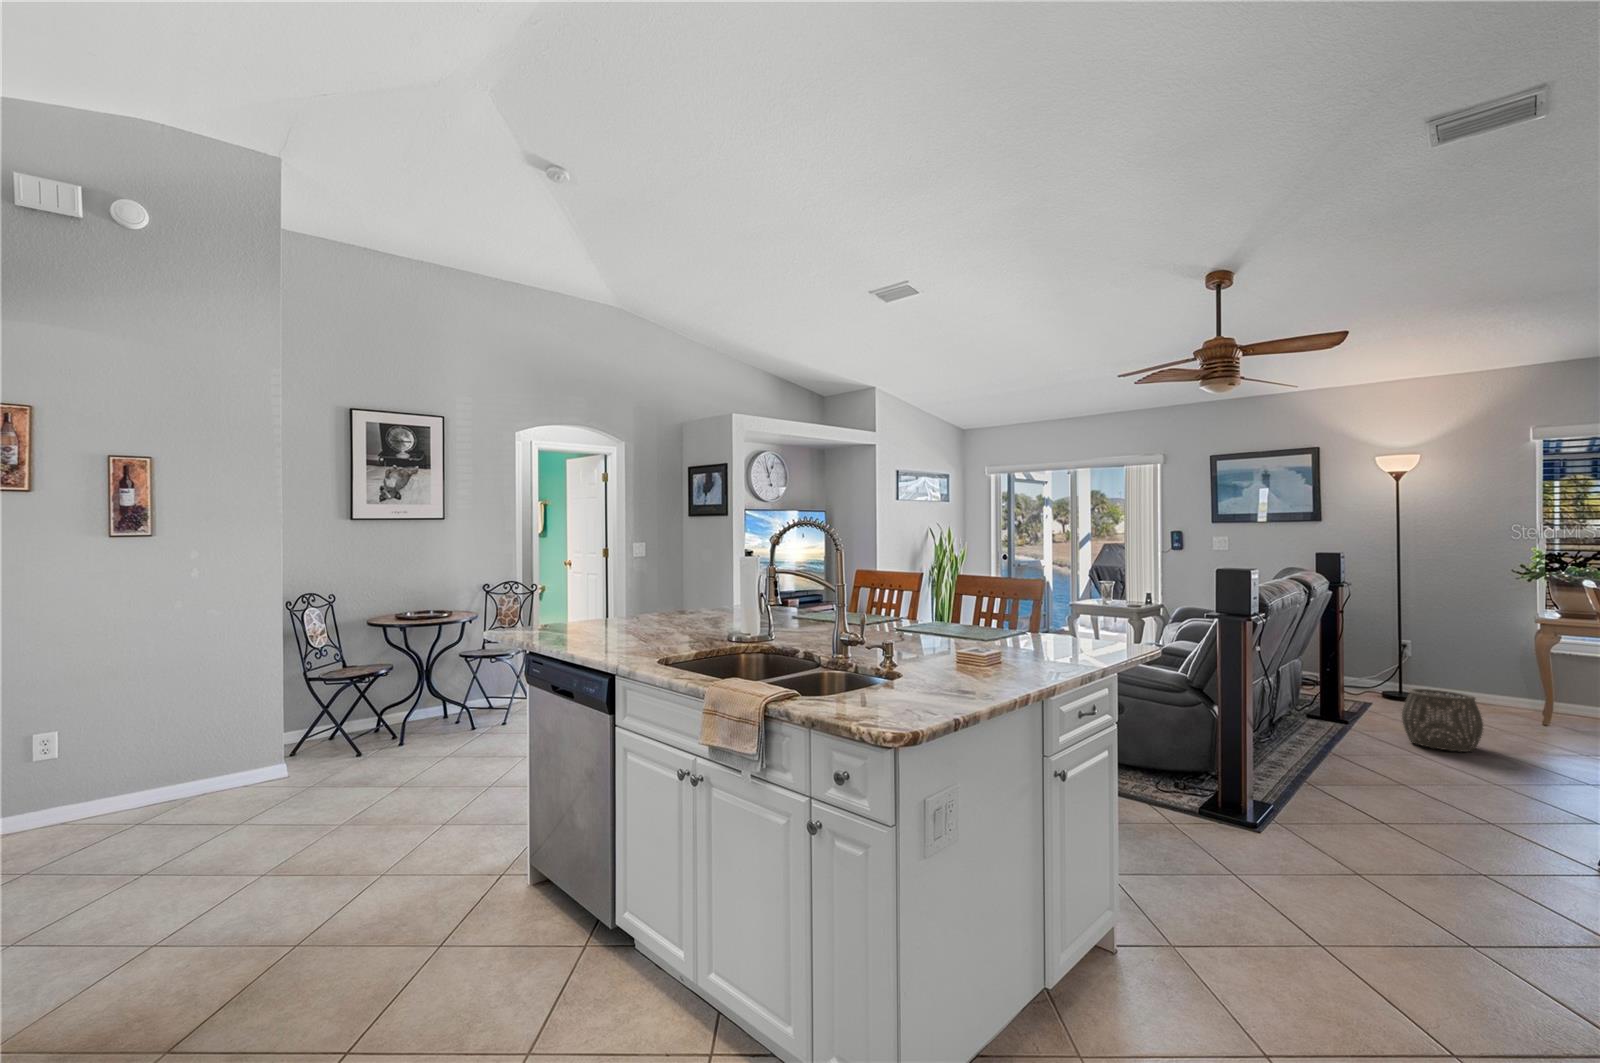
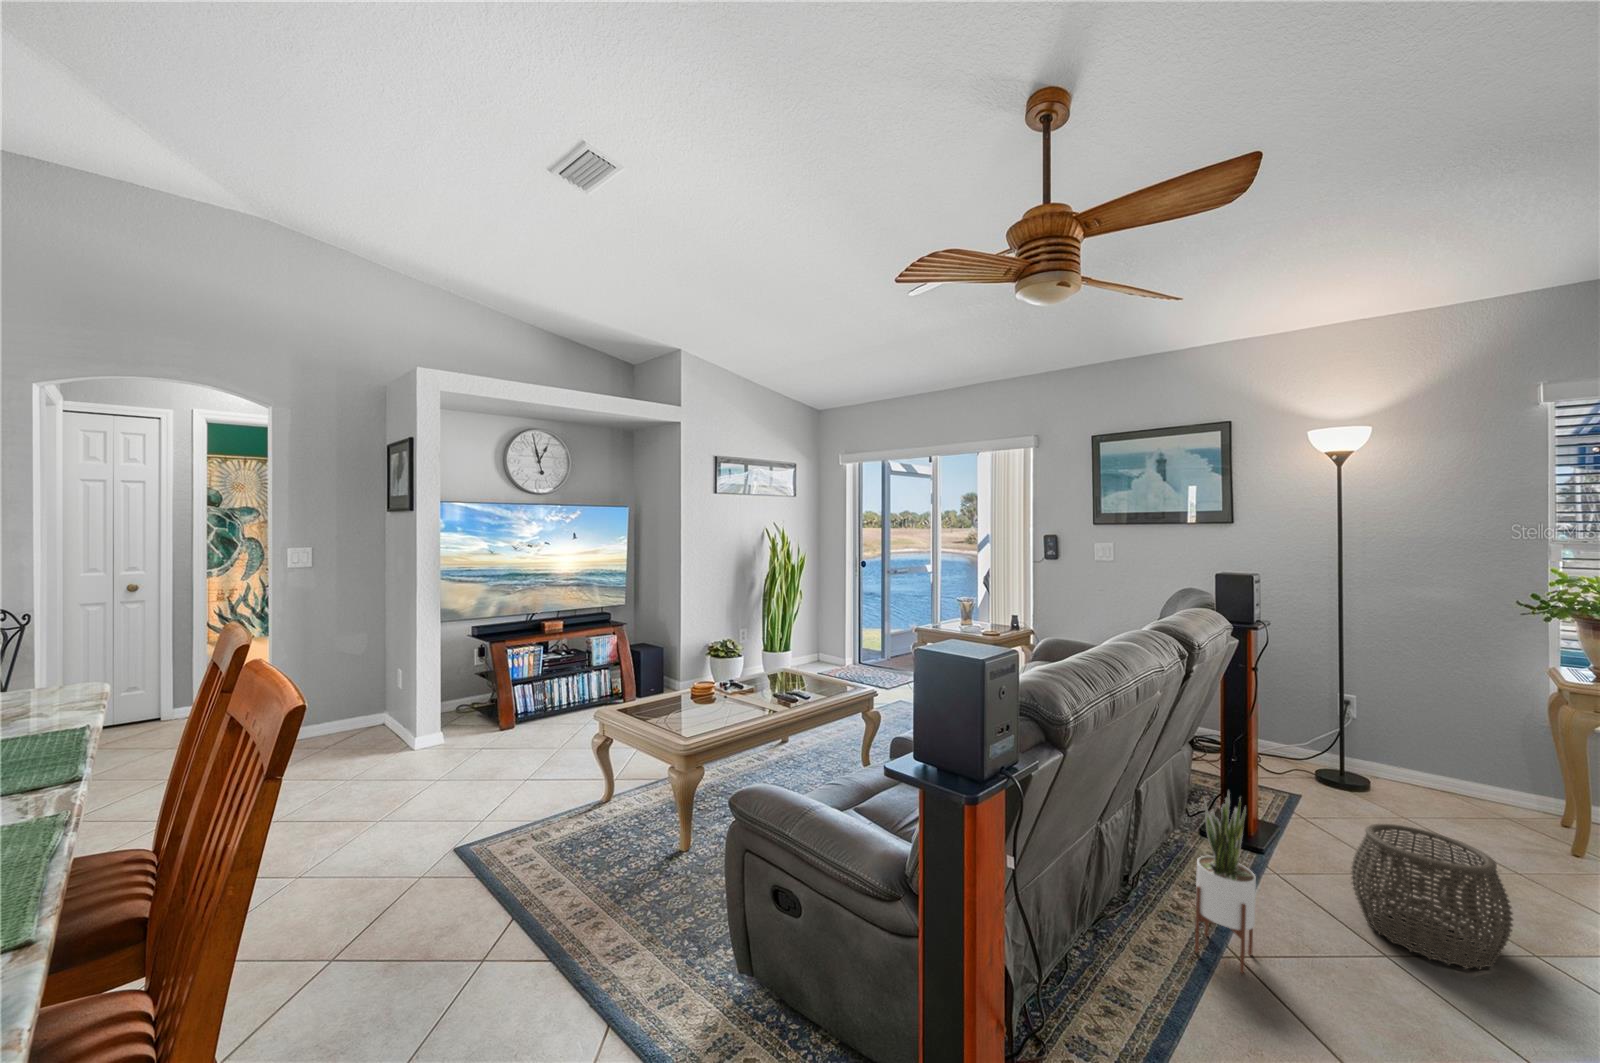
potted plant: none [1316,662,1349,756] -> present [1195,792,1256,973]

